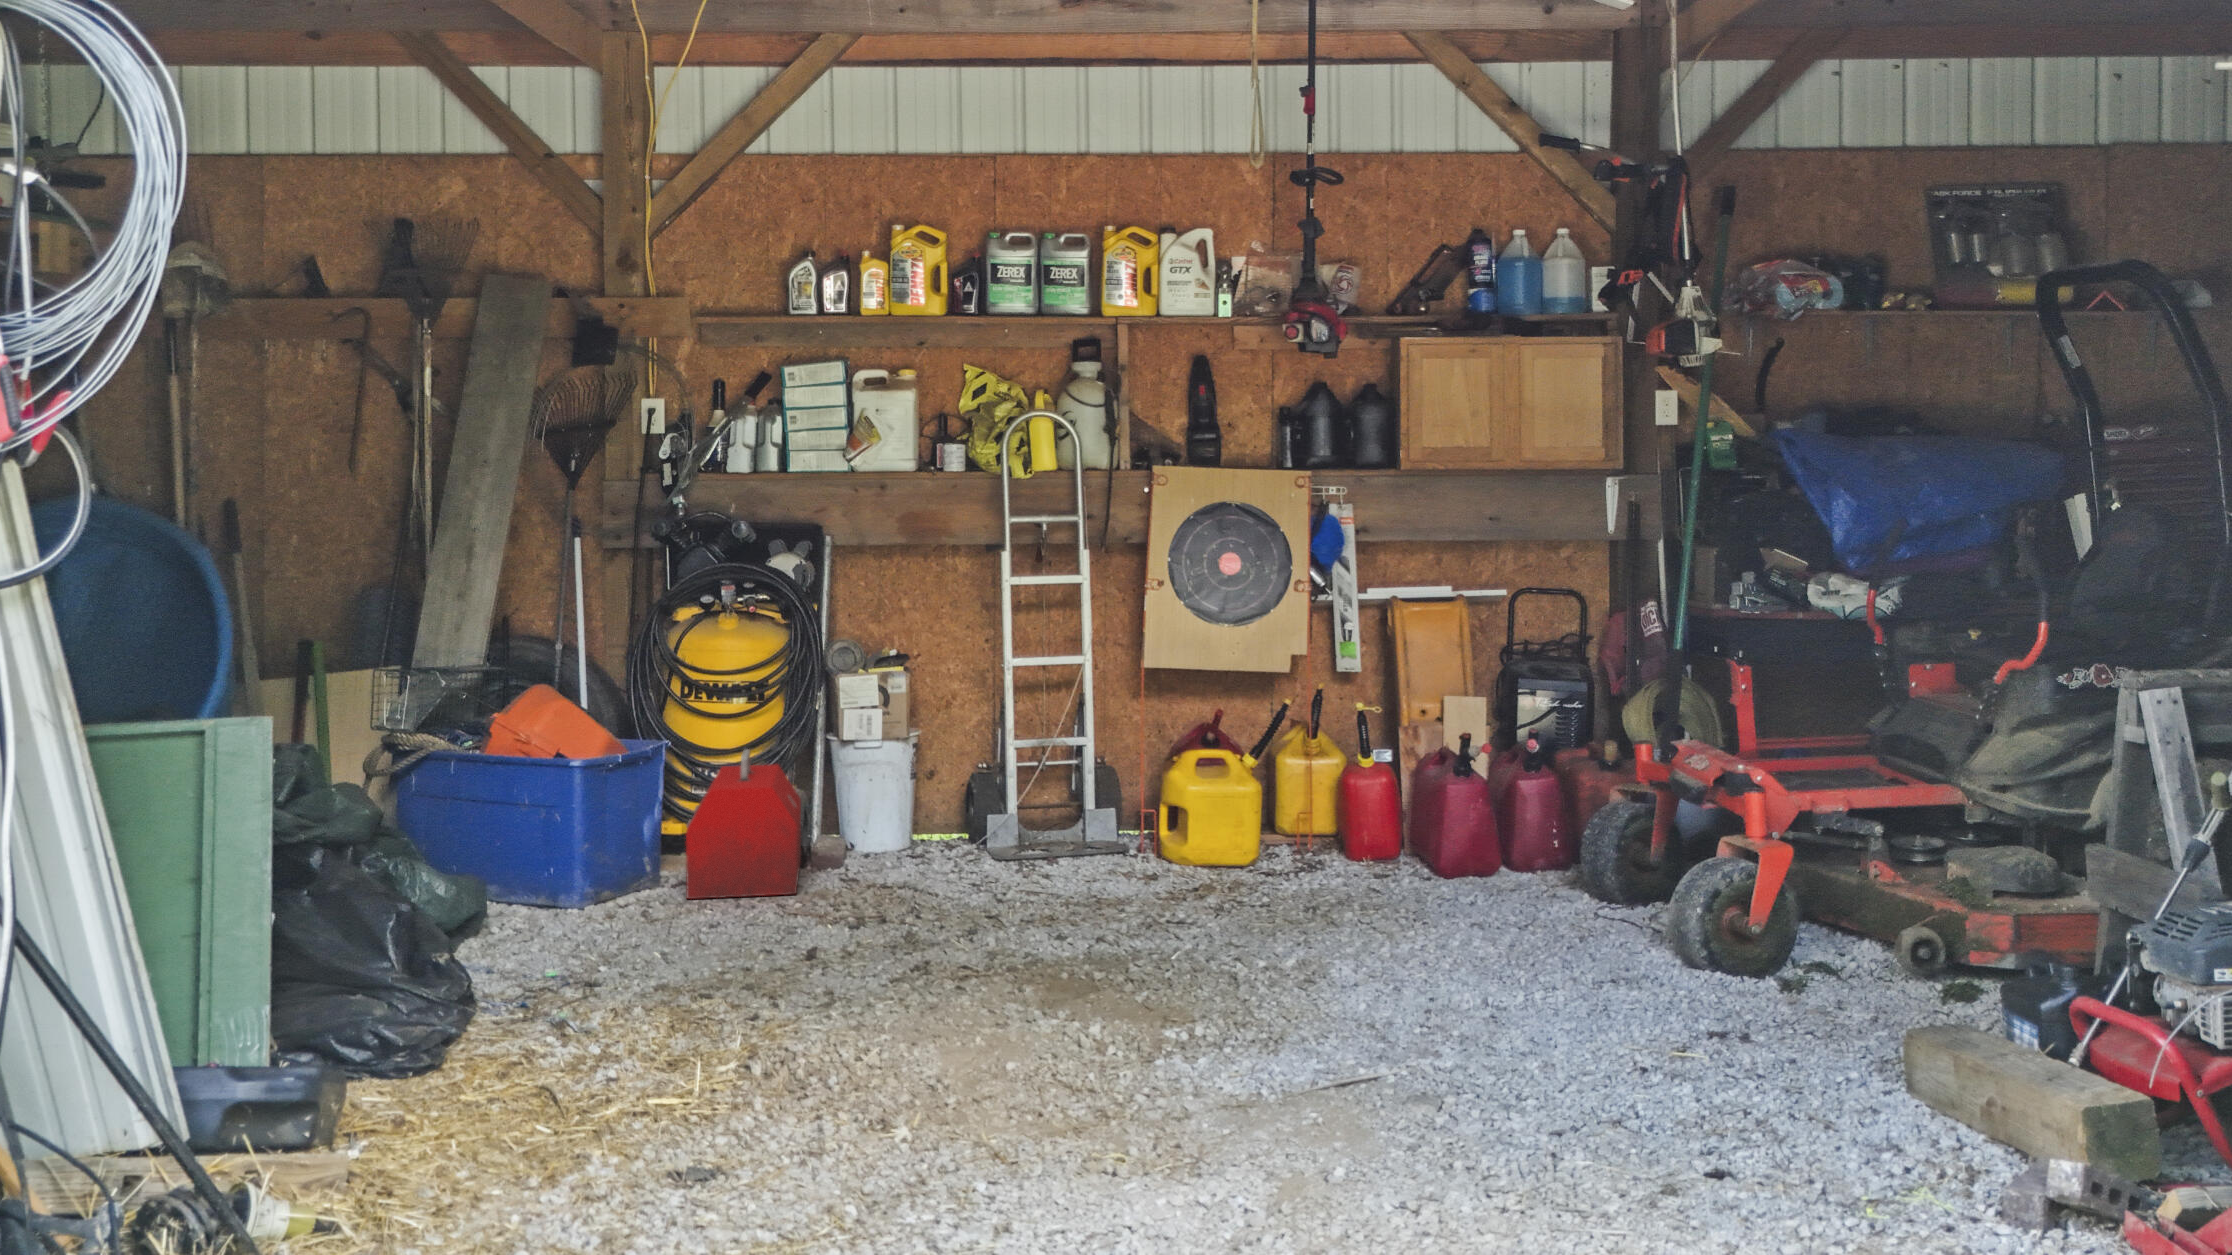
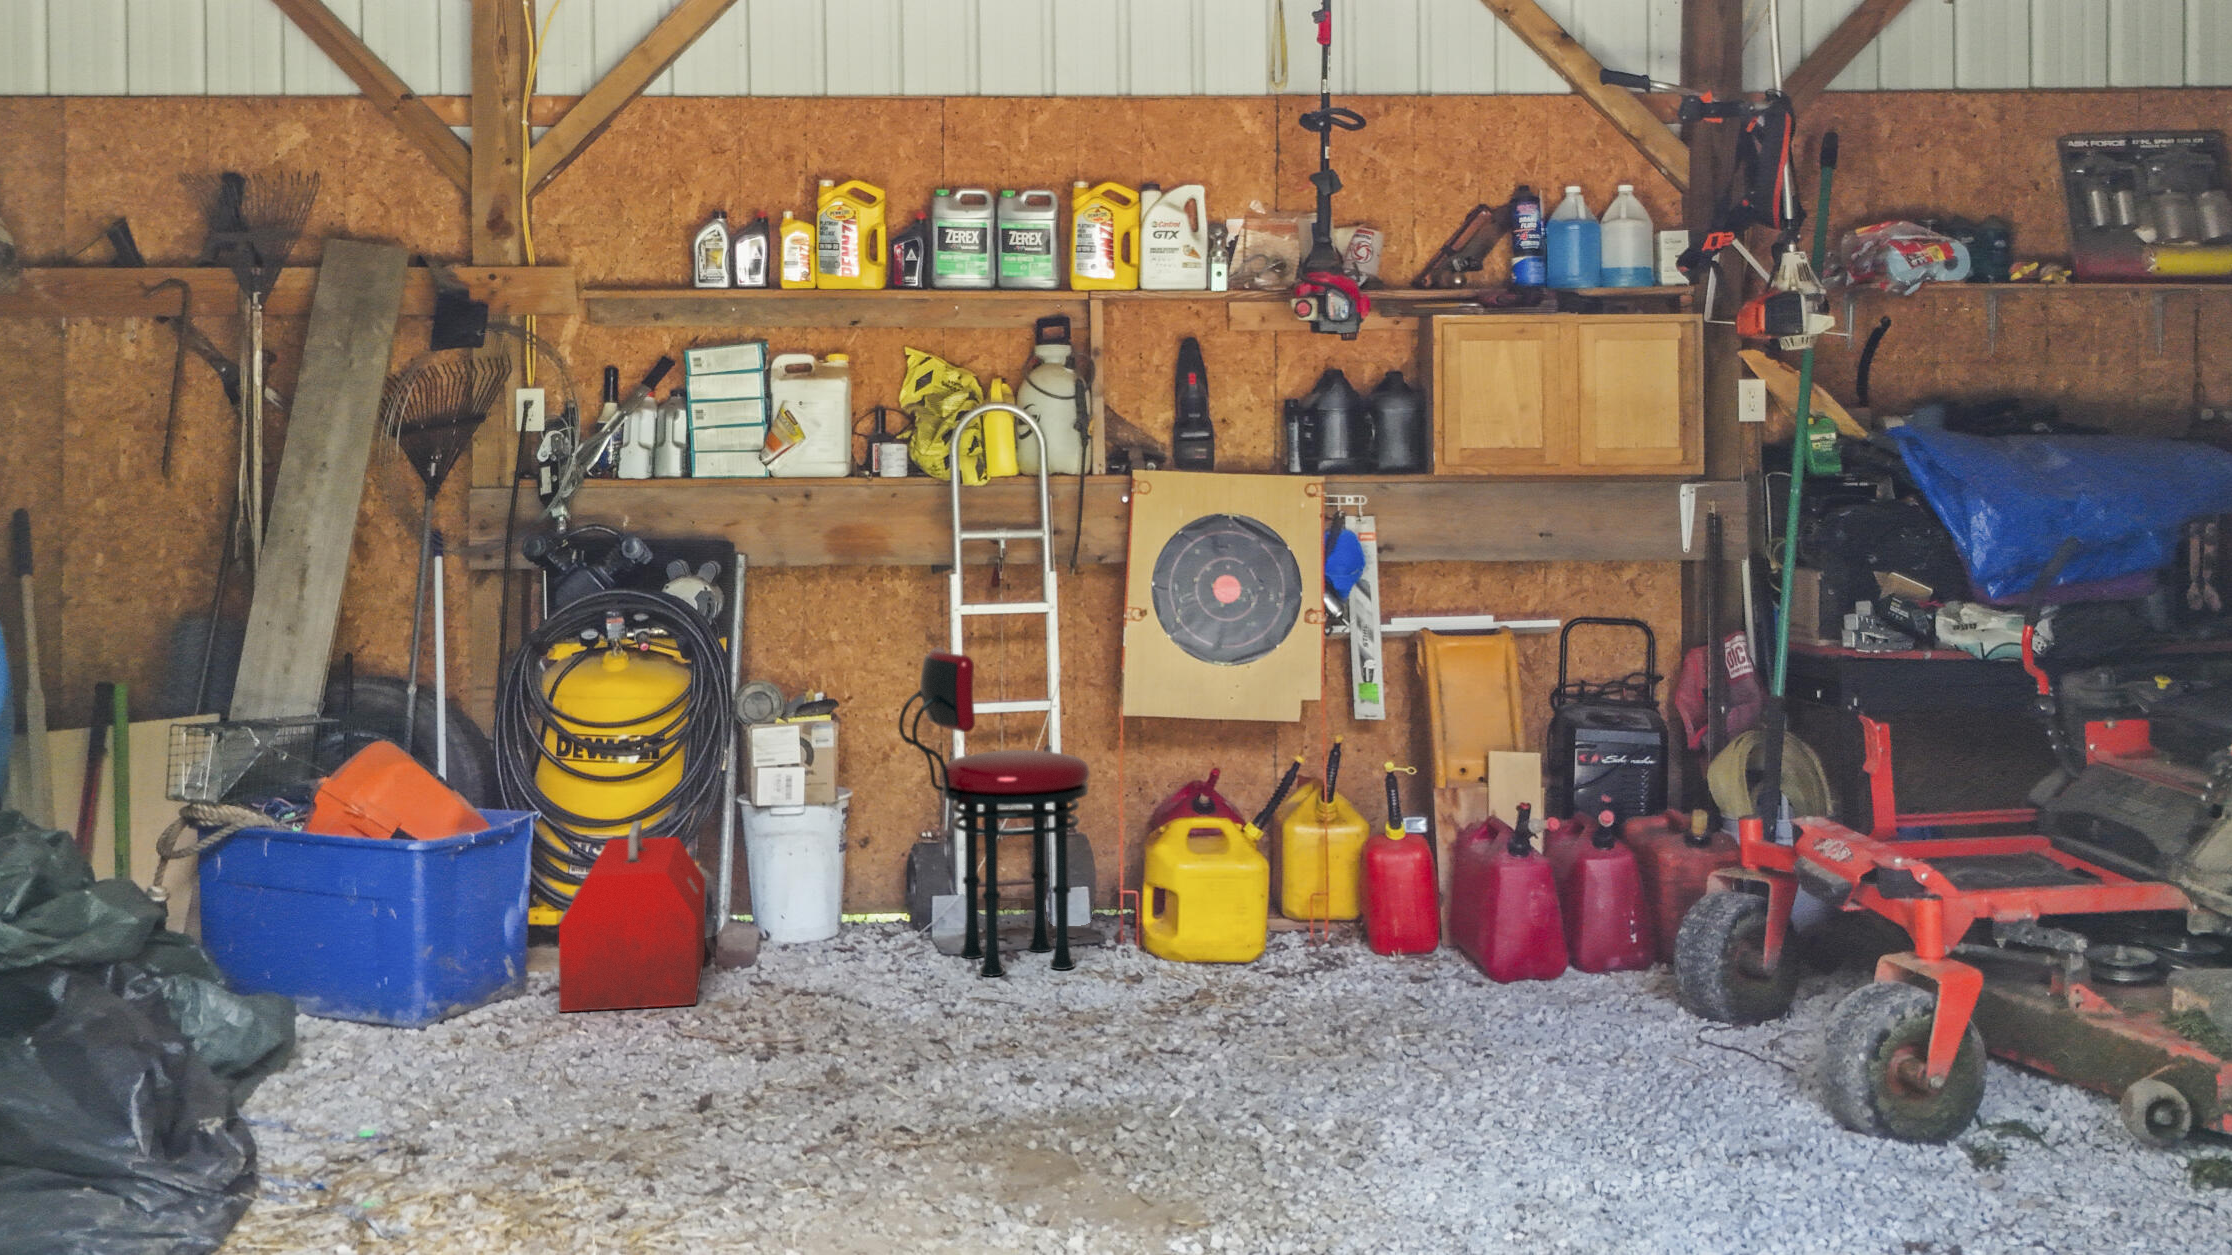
stool: none [959,609,1115,875] -> present [899,647,1090,976]

